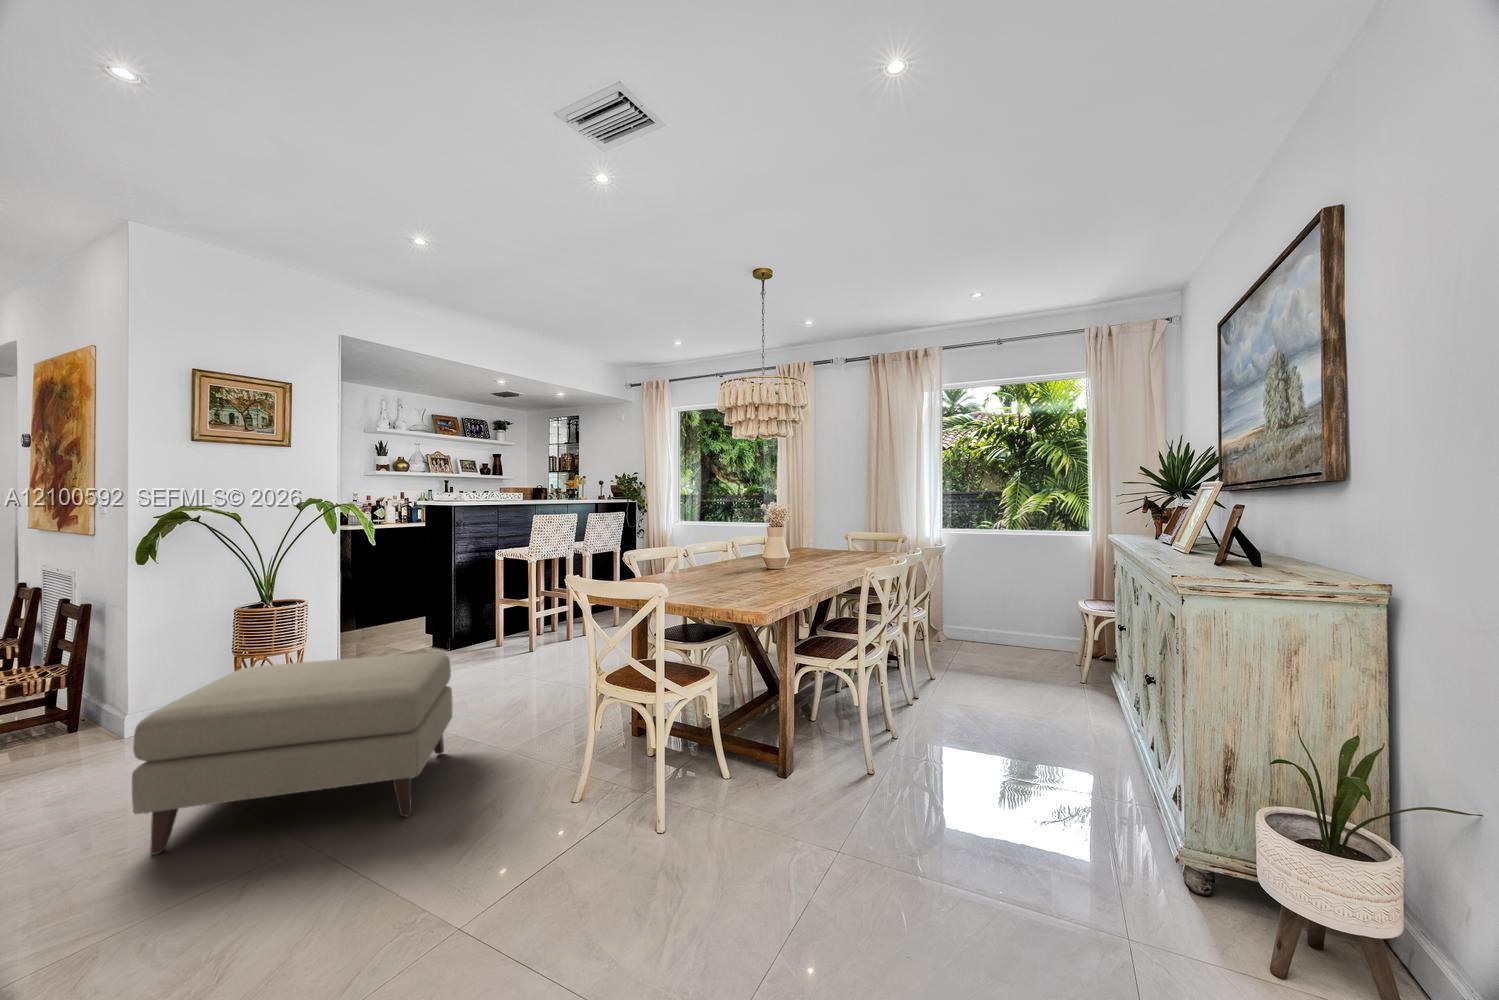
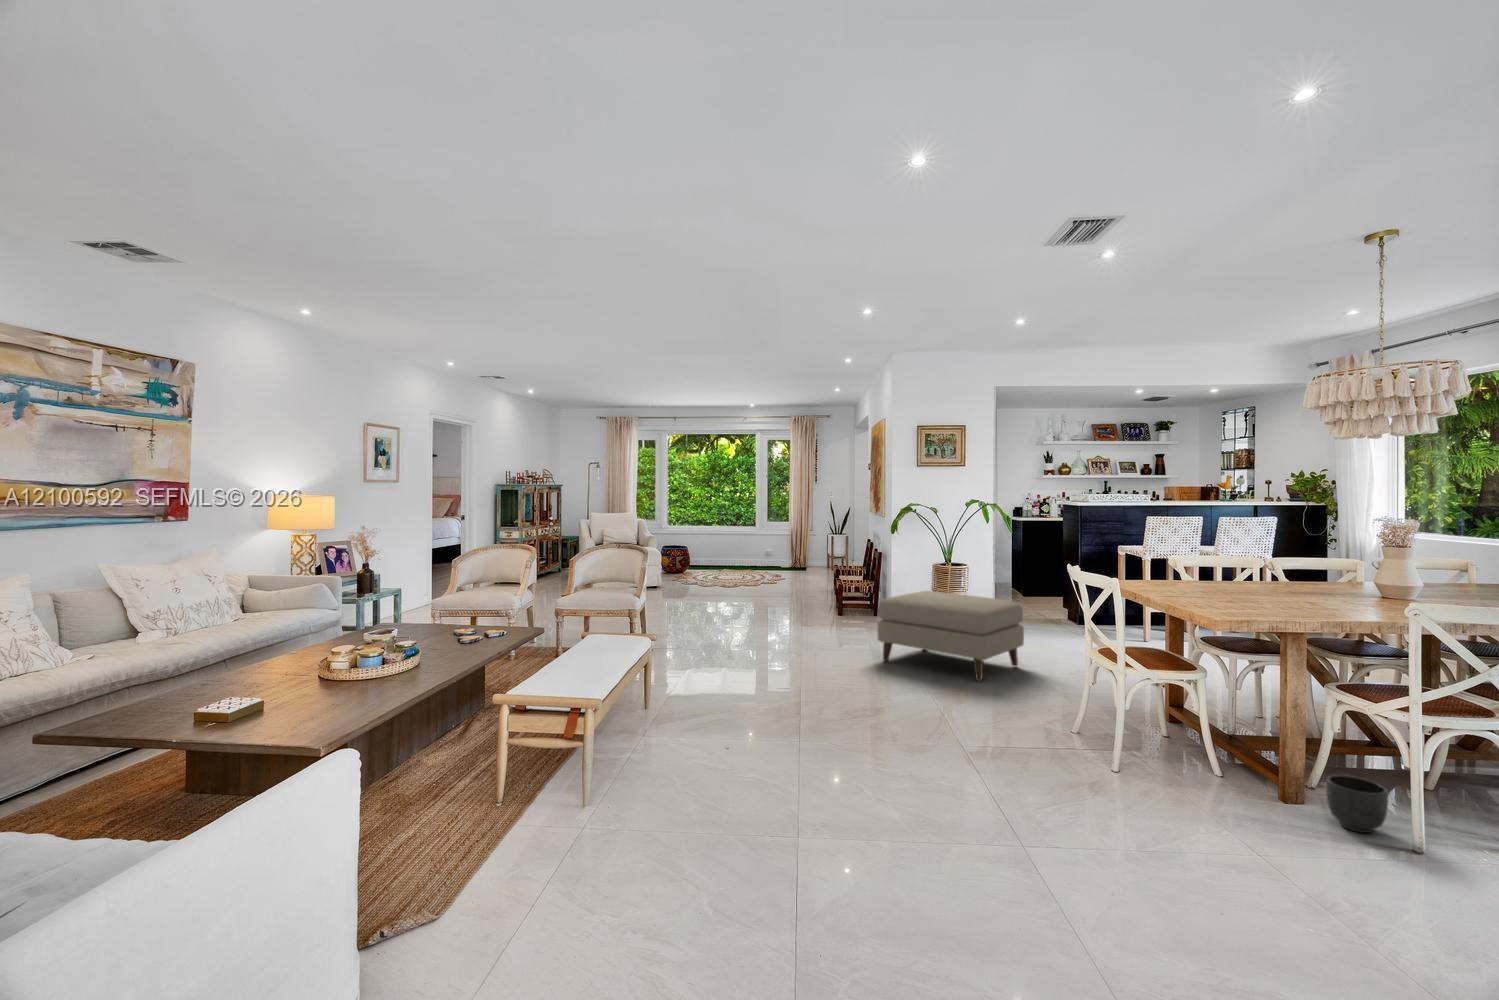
planter: none [979,792,1039,865] -> present [1326,775,1389,833]

